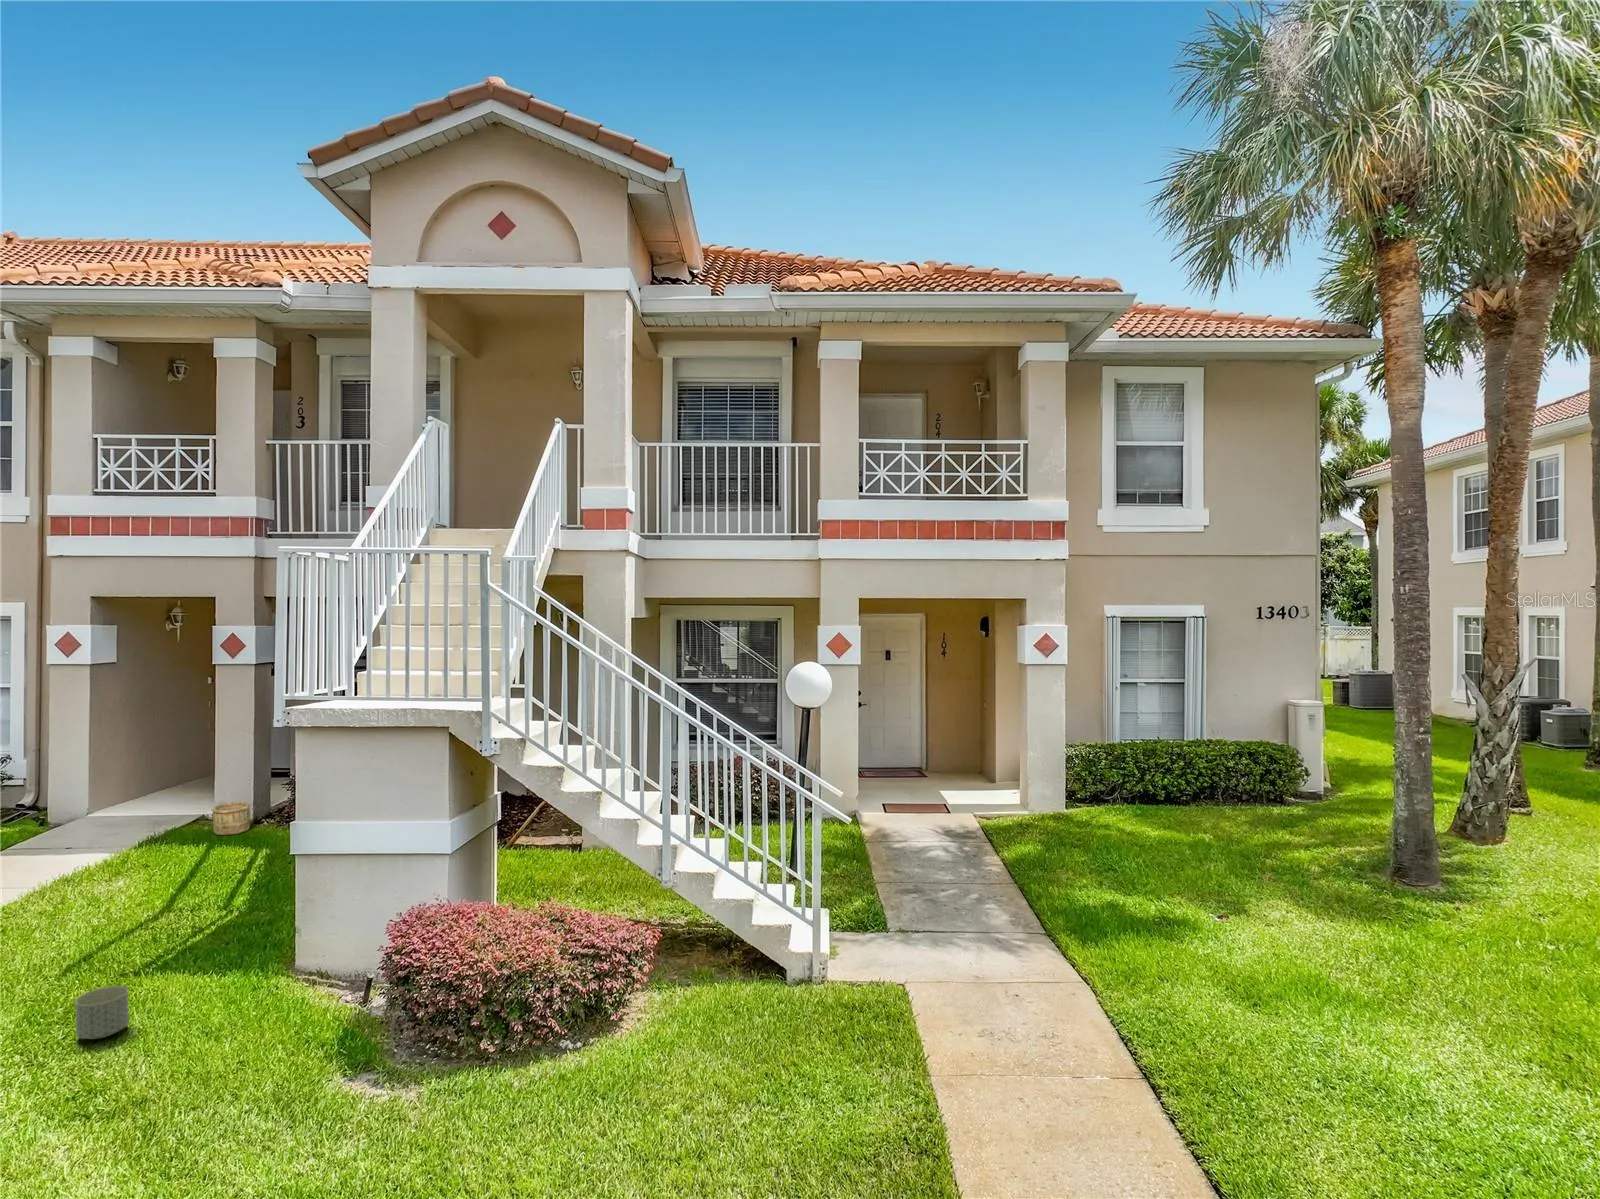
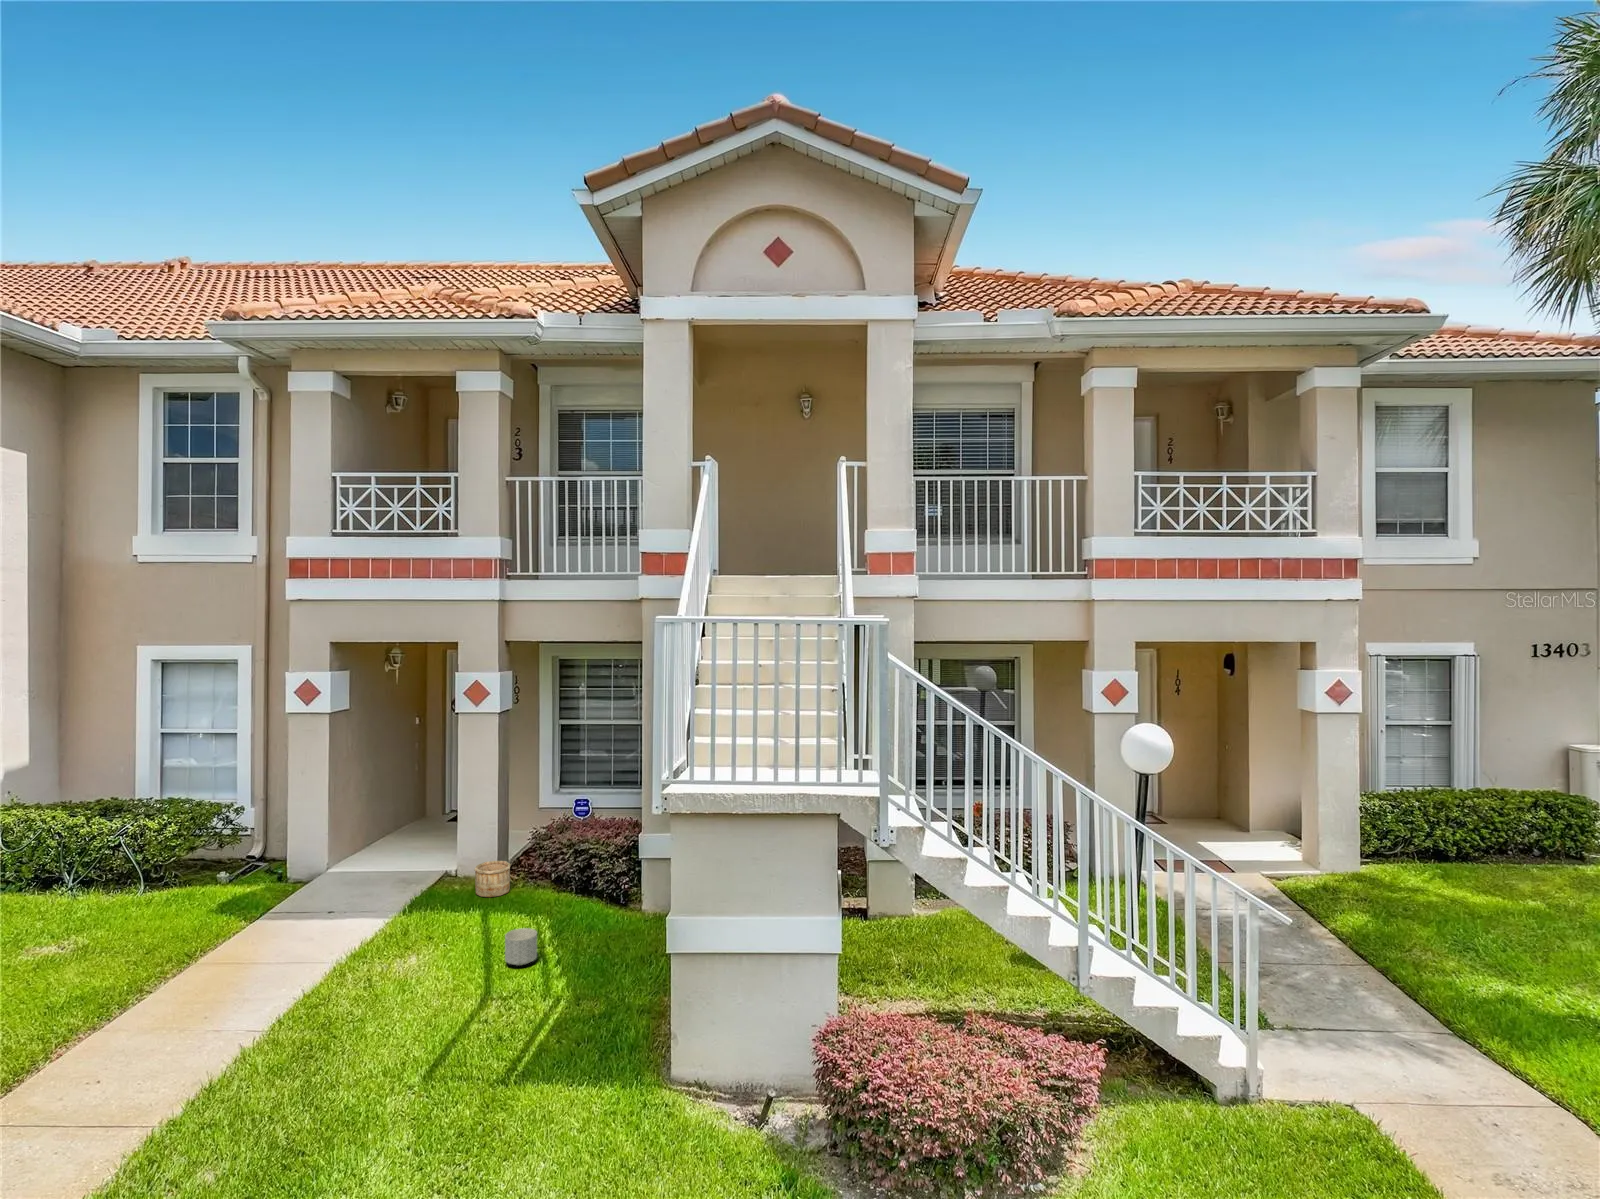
planter: present [75,986,129,1039] -> present [505,928,537,966]

